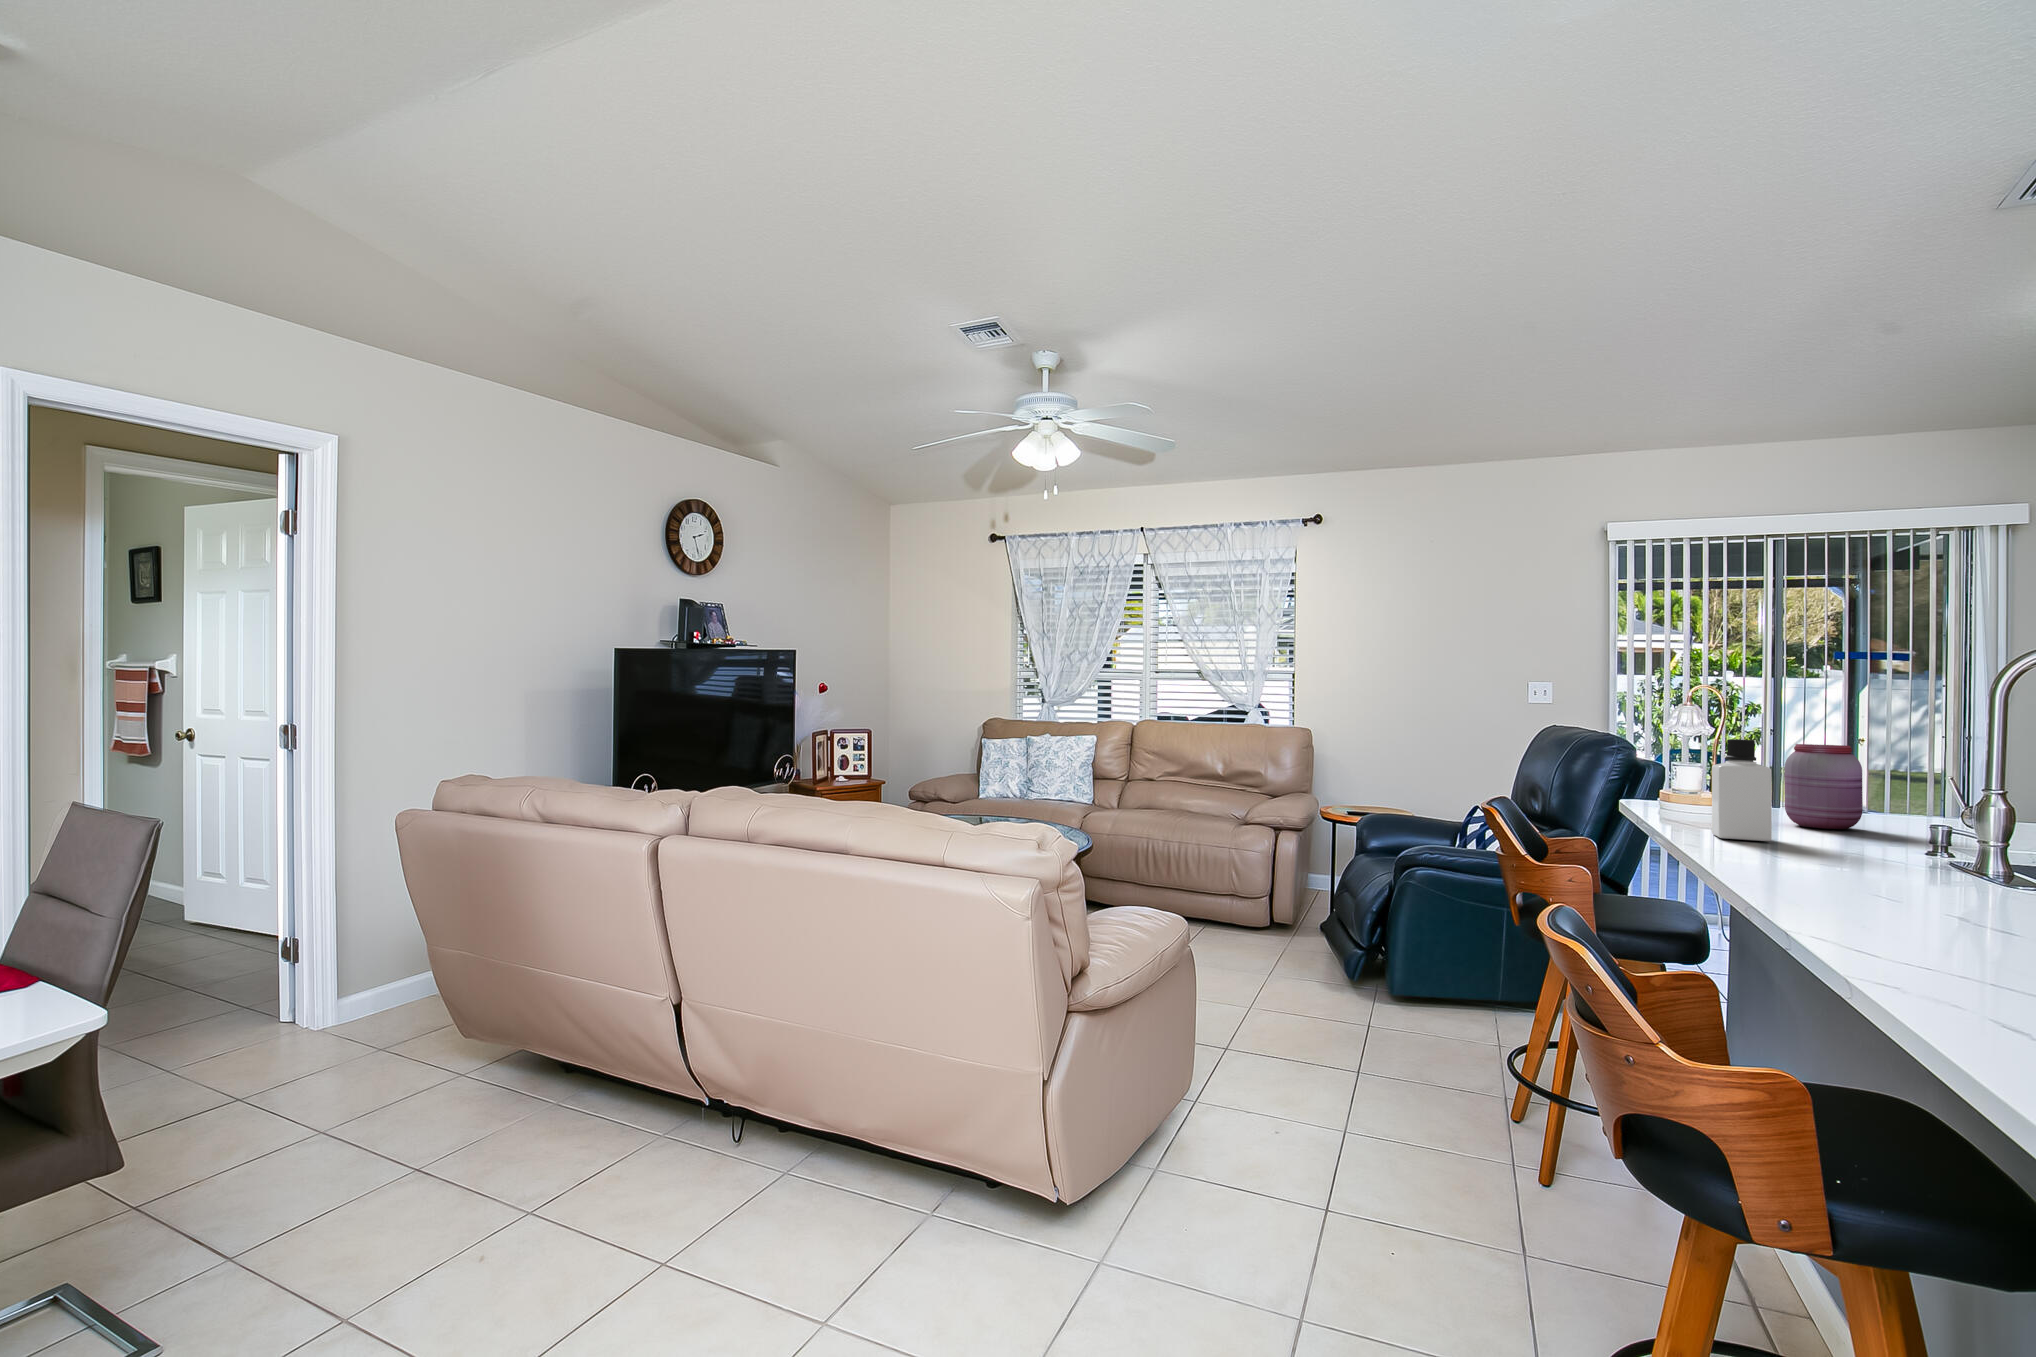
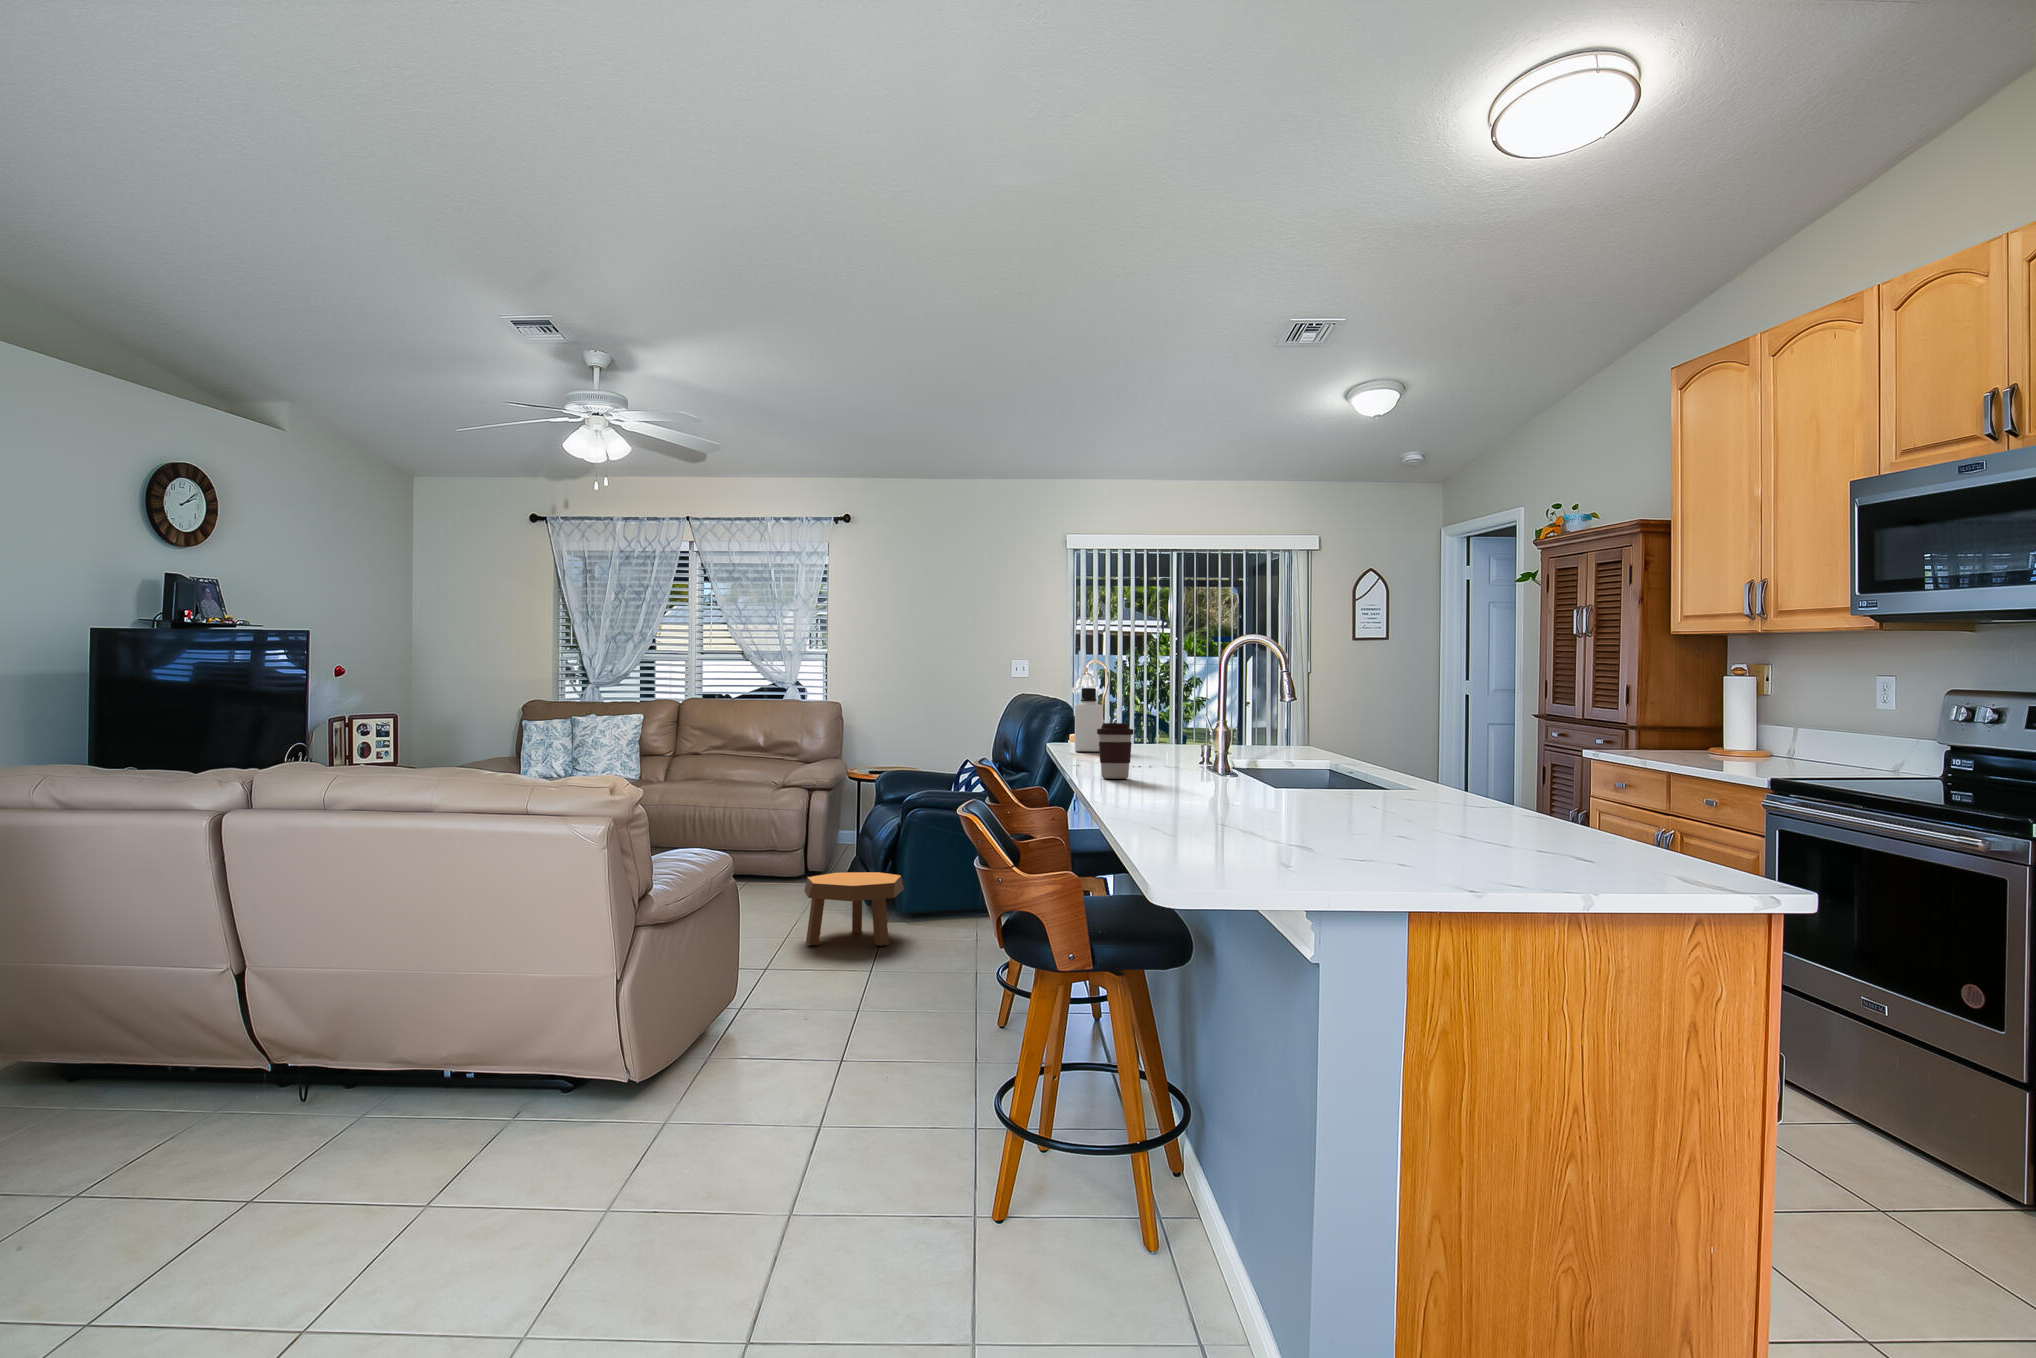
jar: present [1784,744,1863,829] -> none [1124,692,1164,746]
coffee cup: none [1851,823,1940,931] -> present [1097,723,1133,779]
footstool: none [1275,946,1405,1054] -> present [804,872,904,946]

